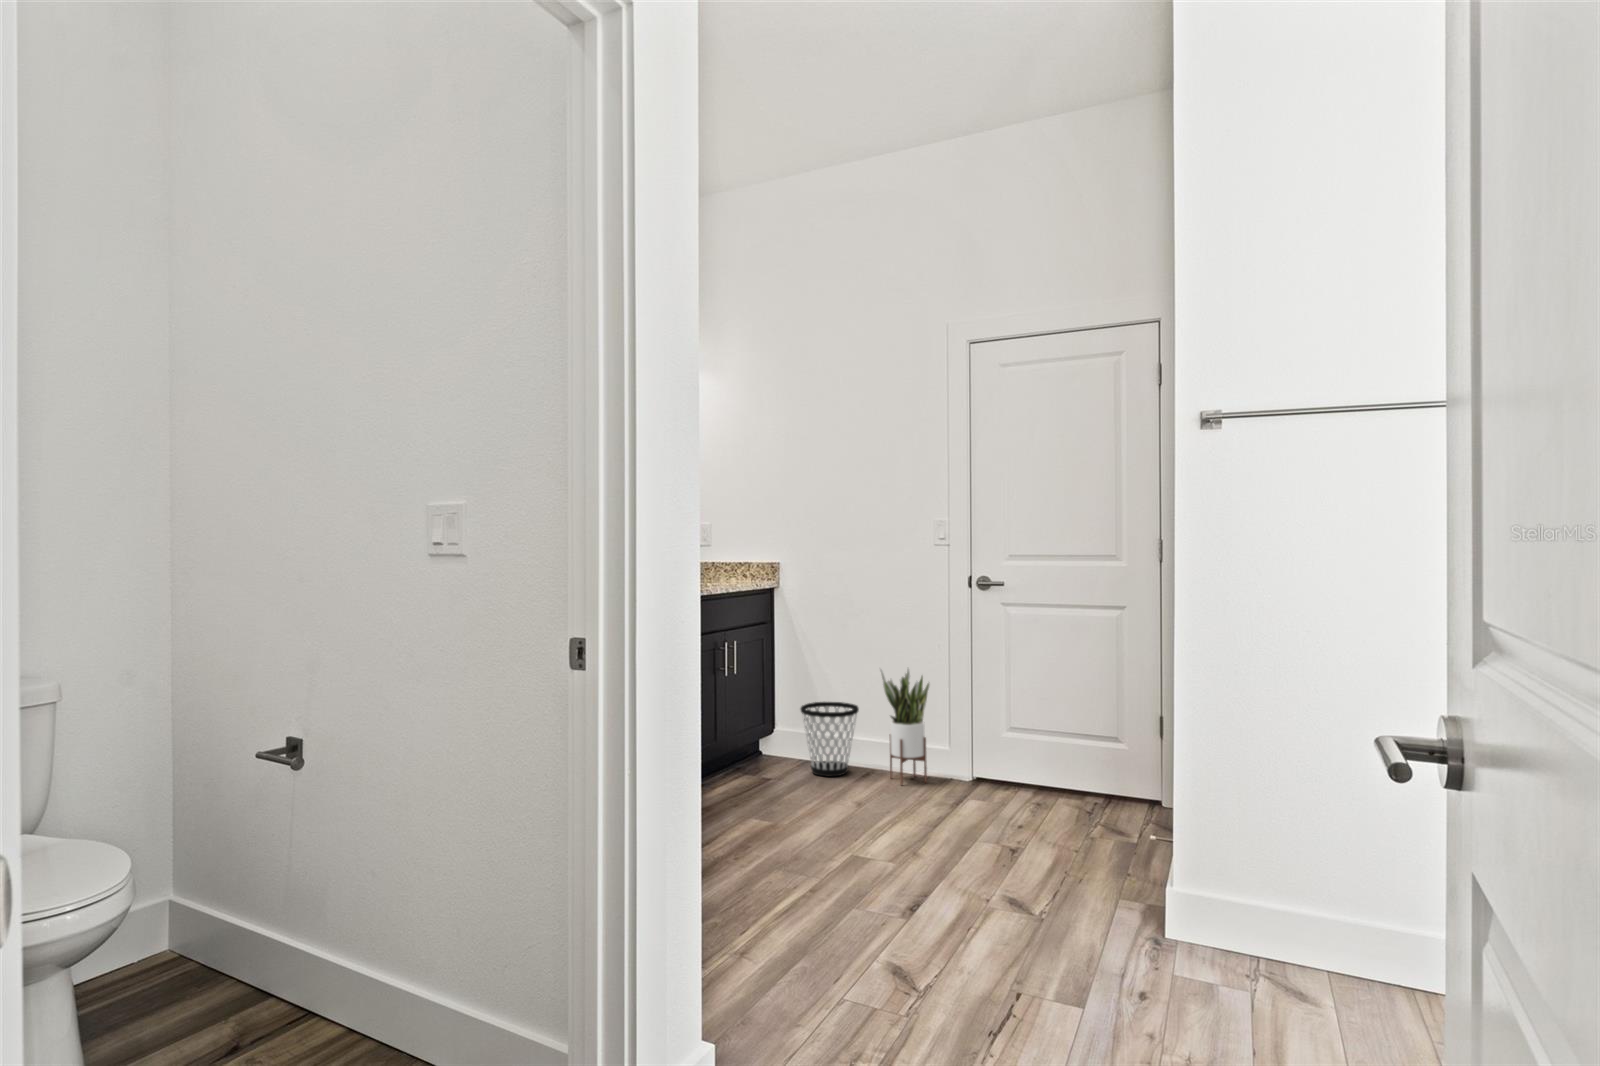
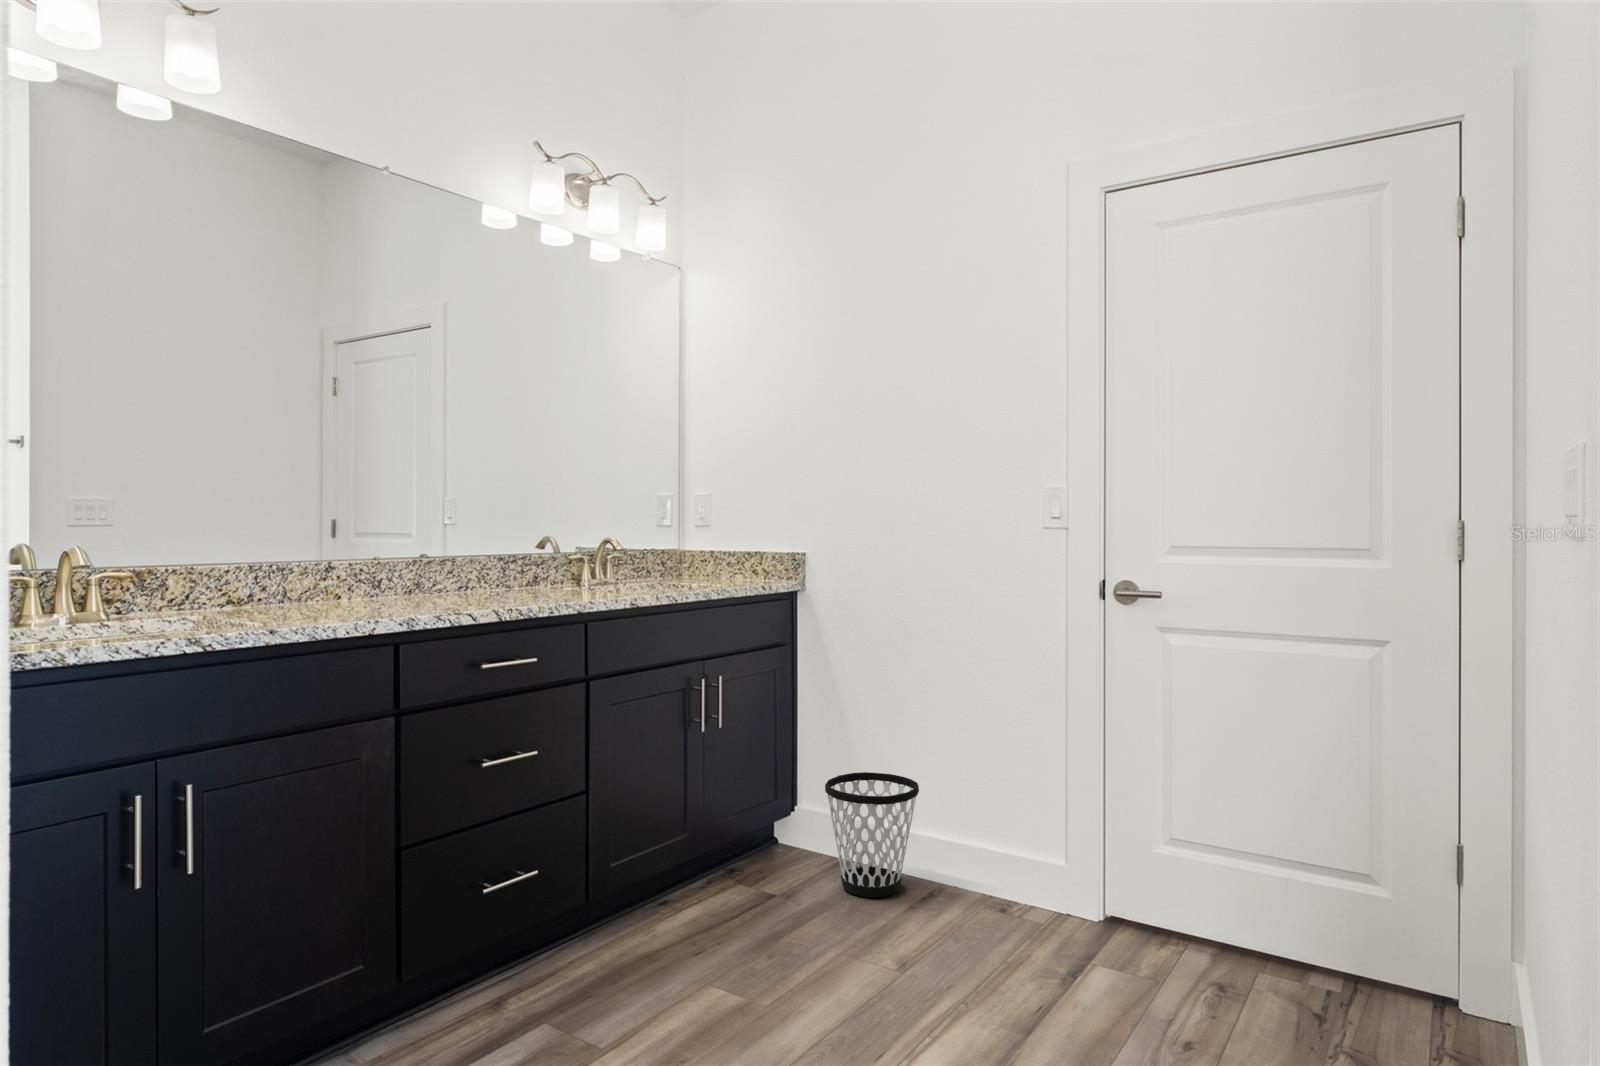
potted plant: present [880,669,930,785] -> none [950,727,1034,925]

